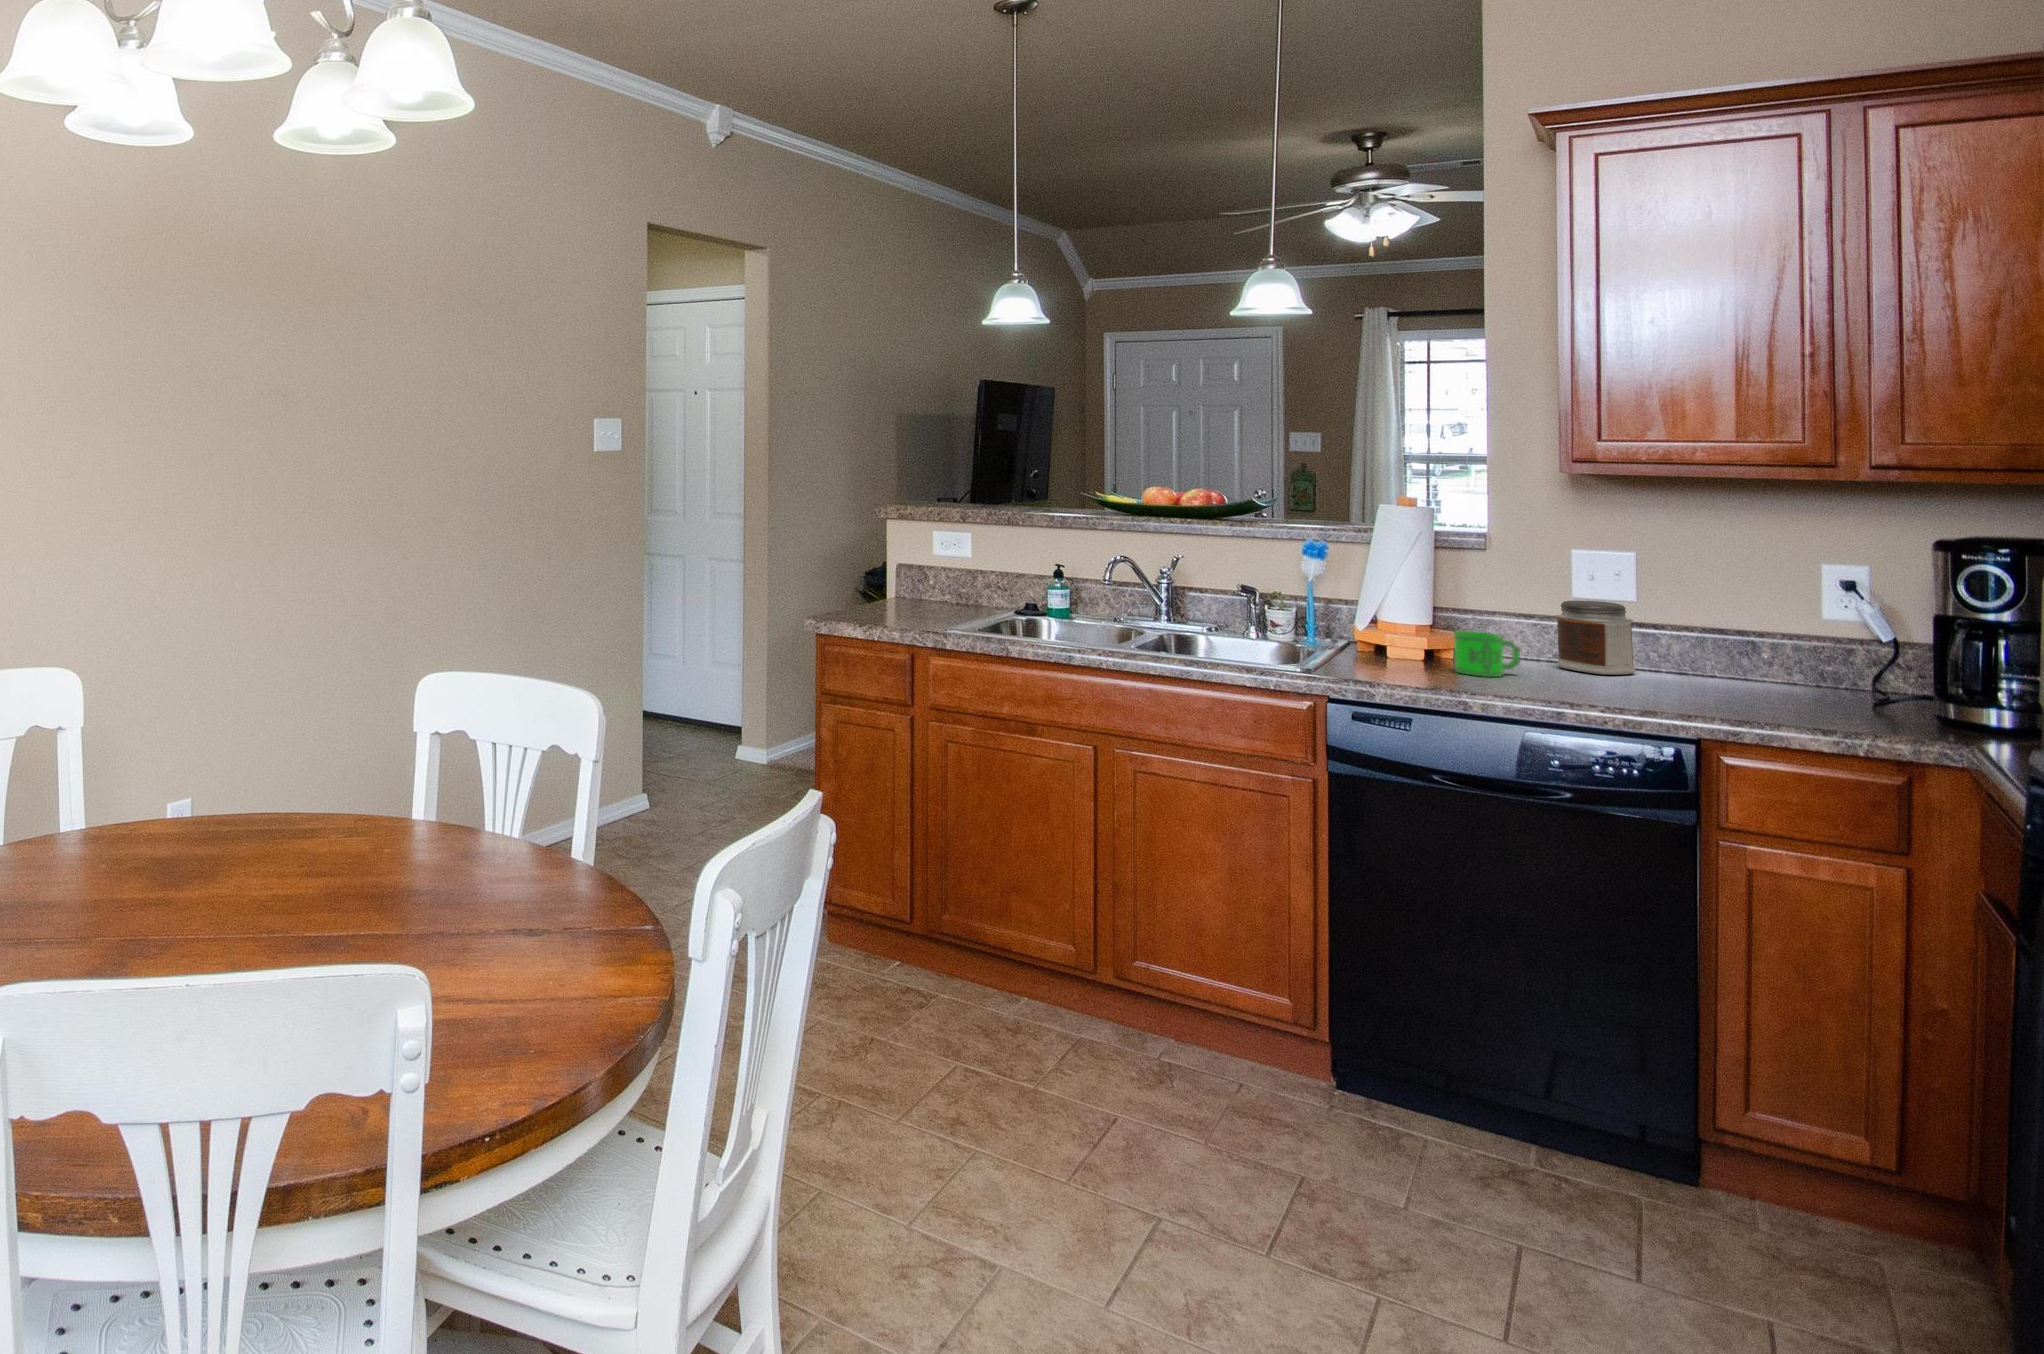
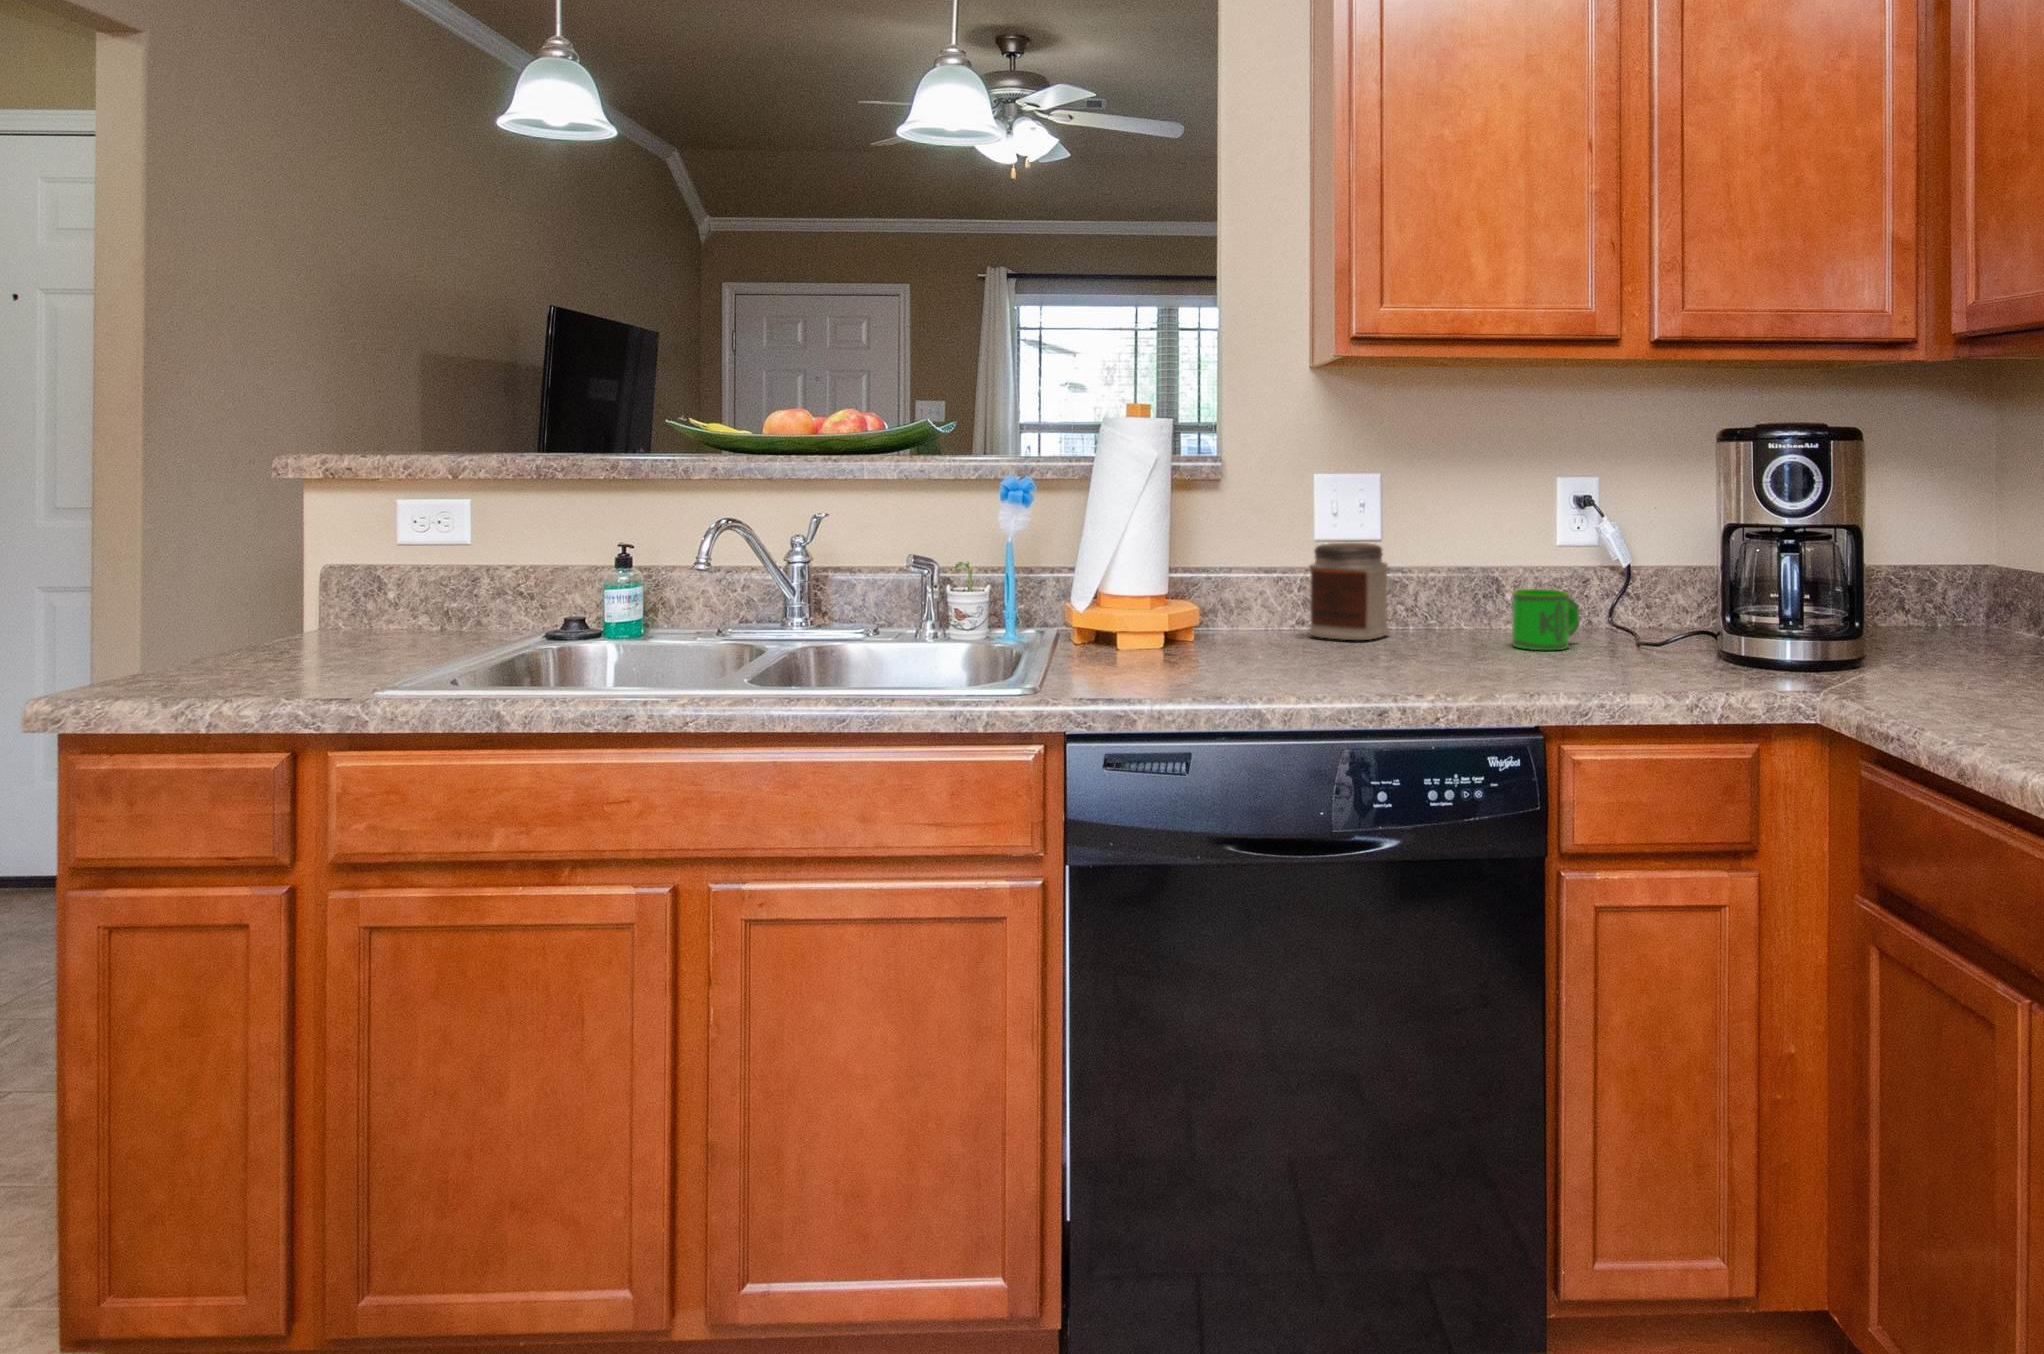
mug: present [1454,631,1520,677] -> present [1512,589,1579,650]

